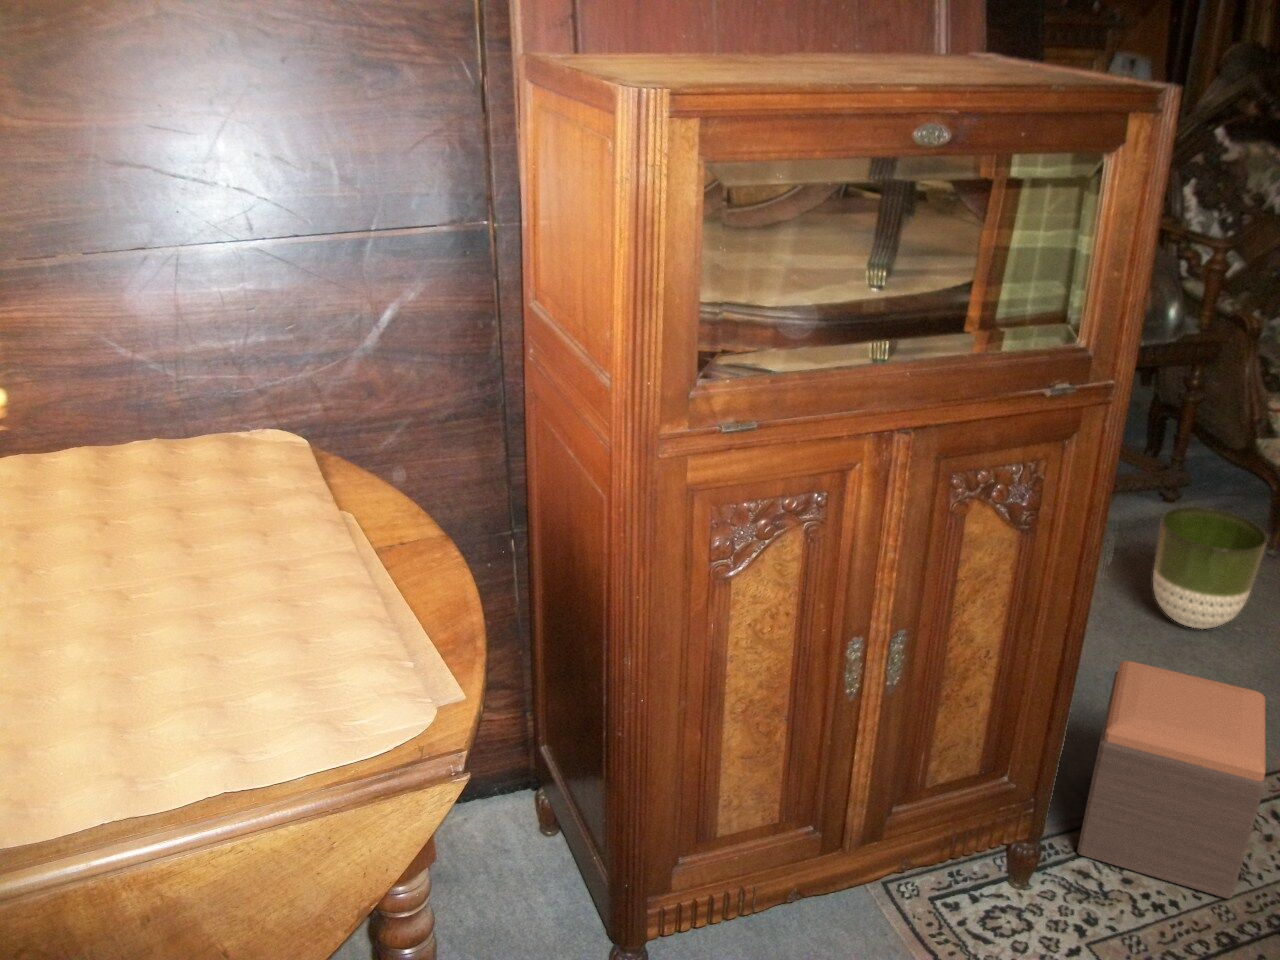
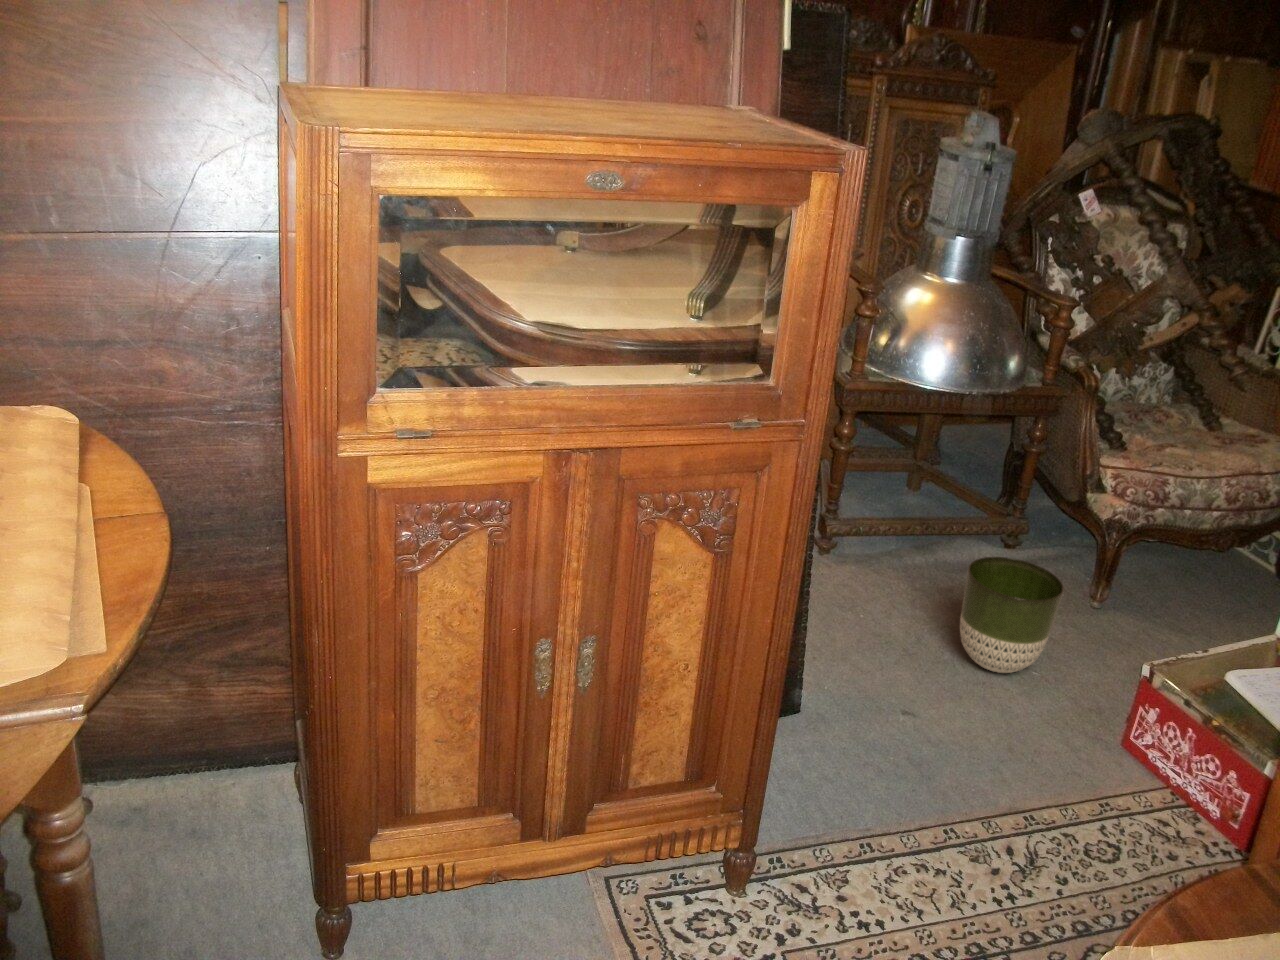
footstool: present [1077,661,1266,899] -> none [804,690,994,924]

